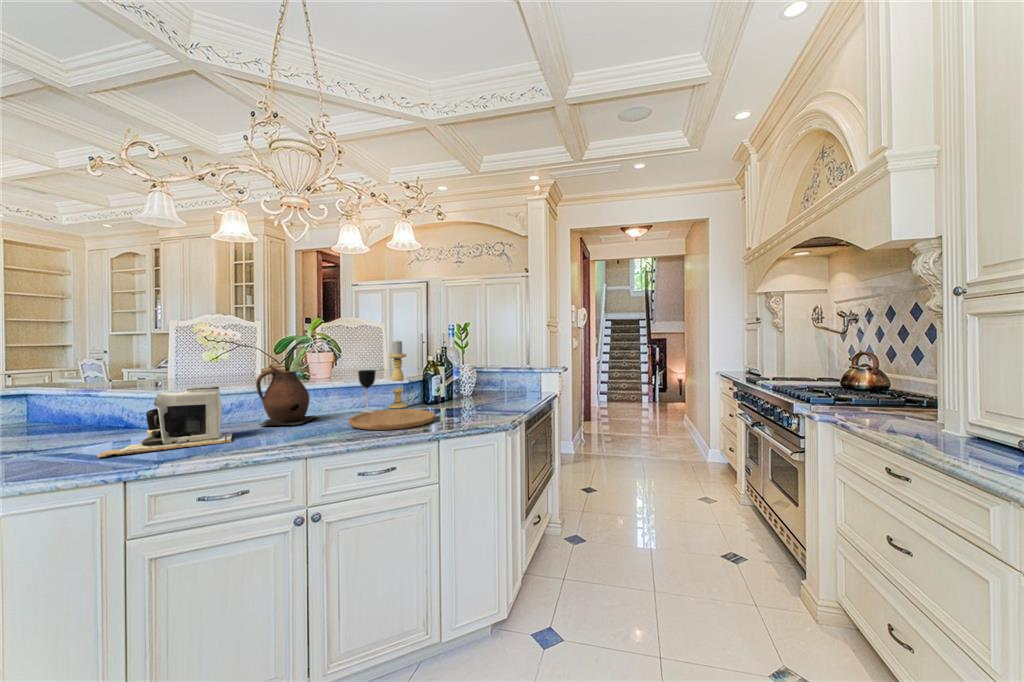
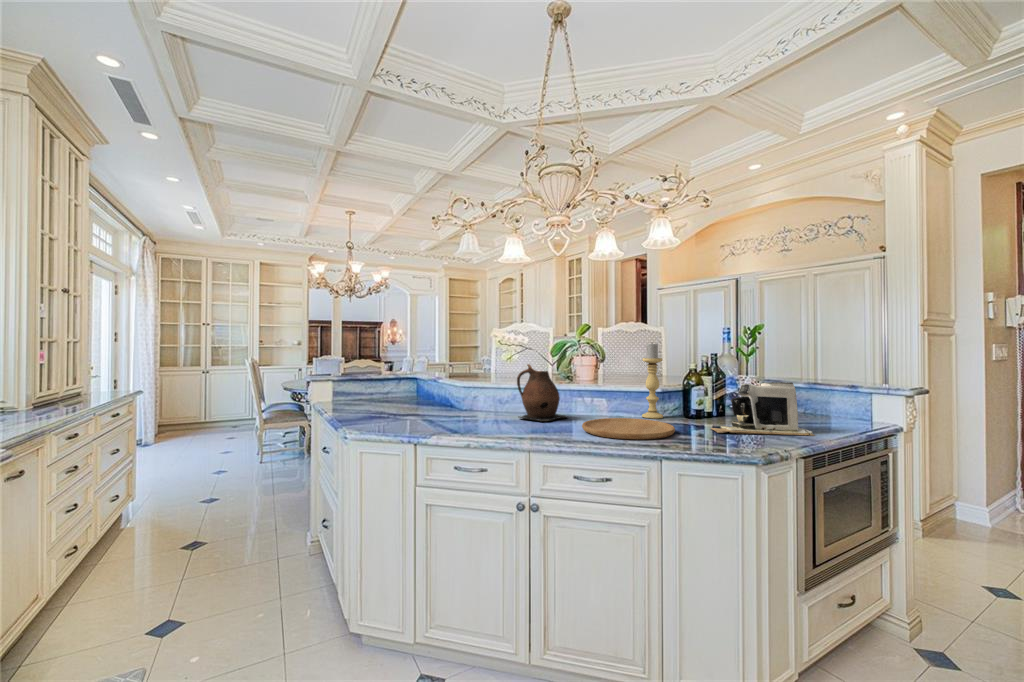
wine glass: present [358,370,376,413] -> none [608,374,626,419]
coffee maker: present [97,387,232,458] -> present [711,382,814,436]

